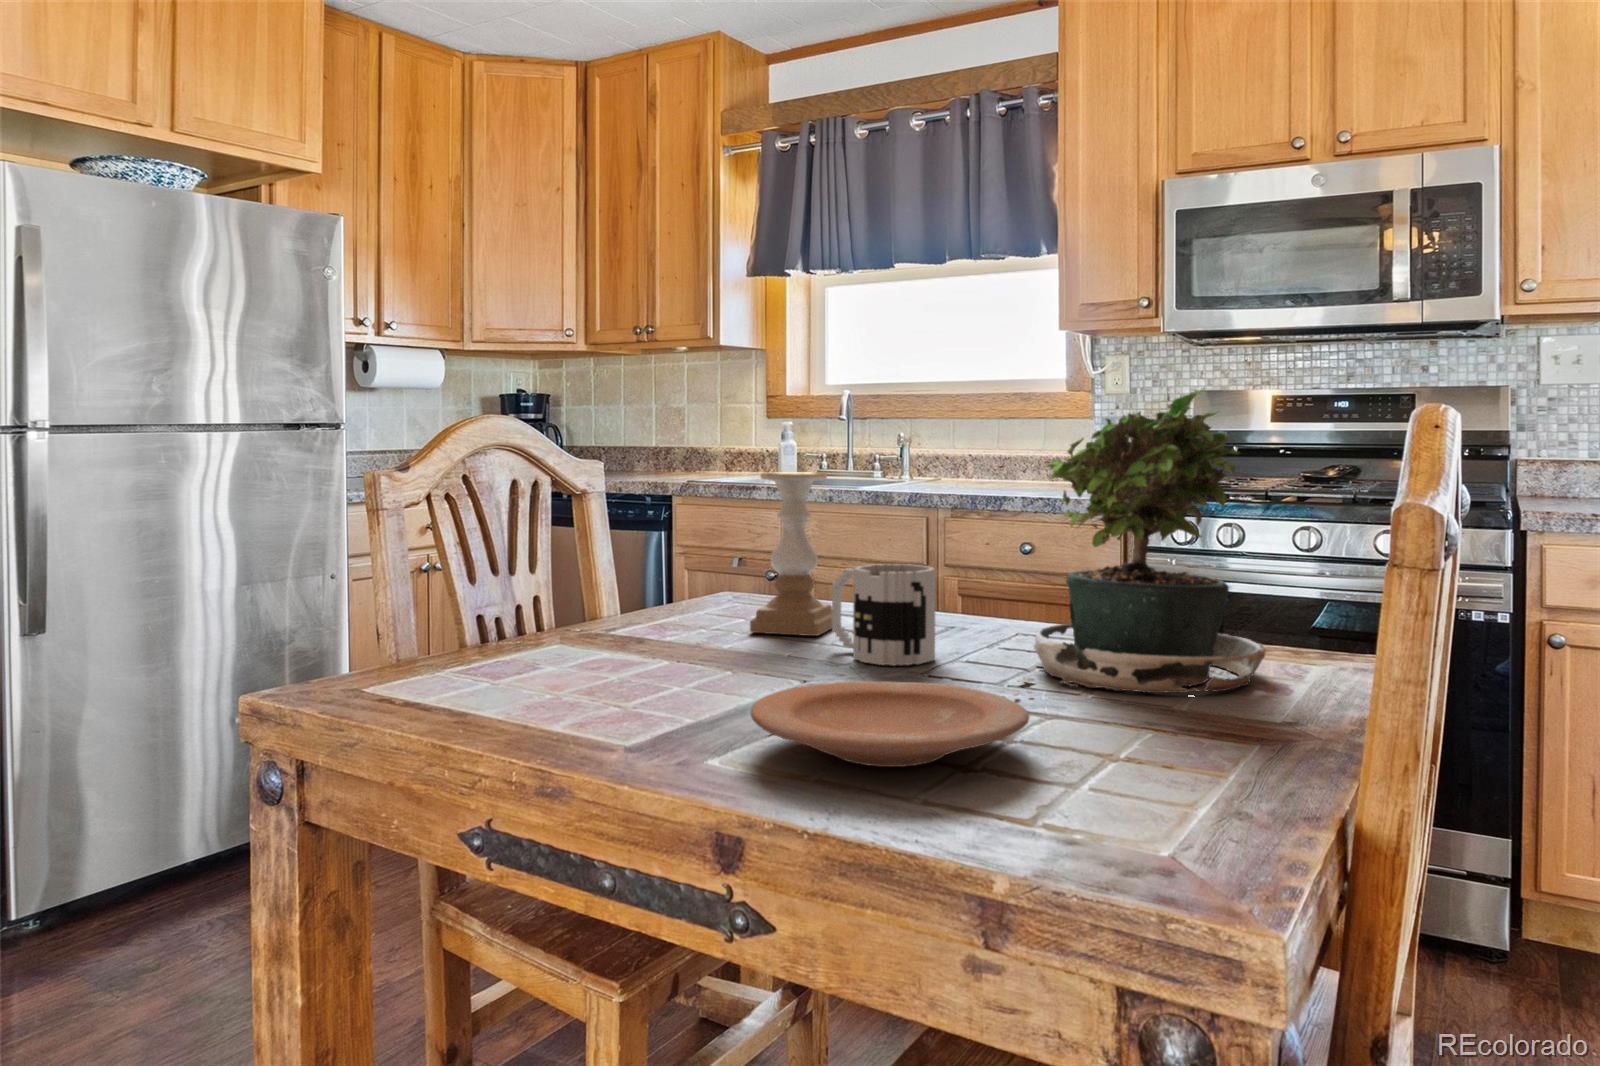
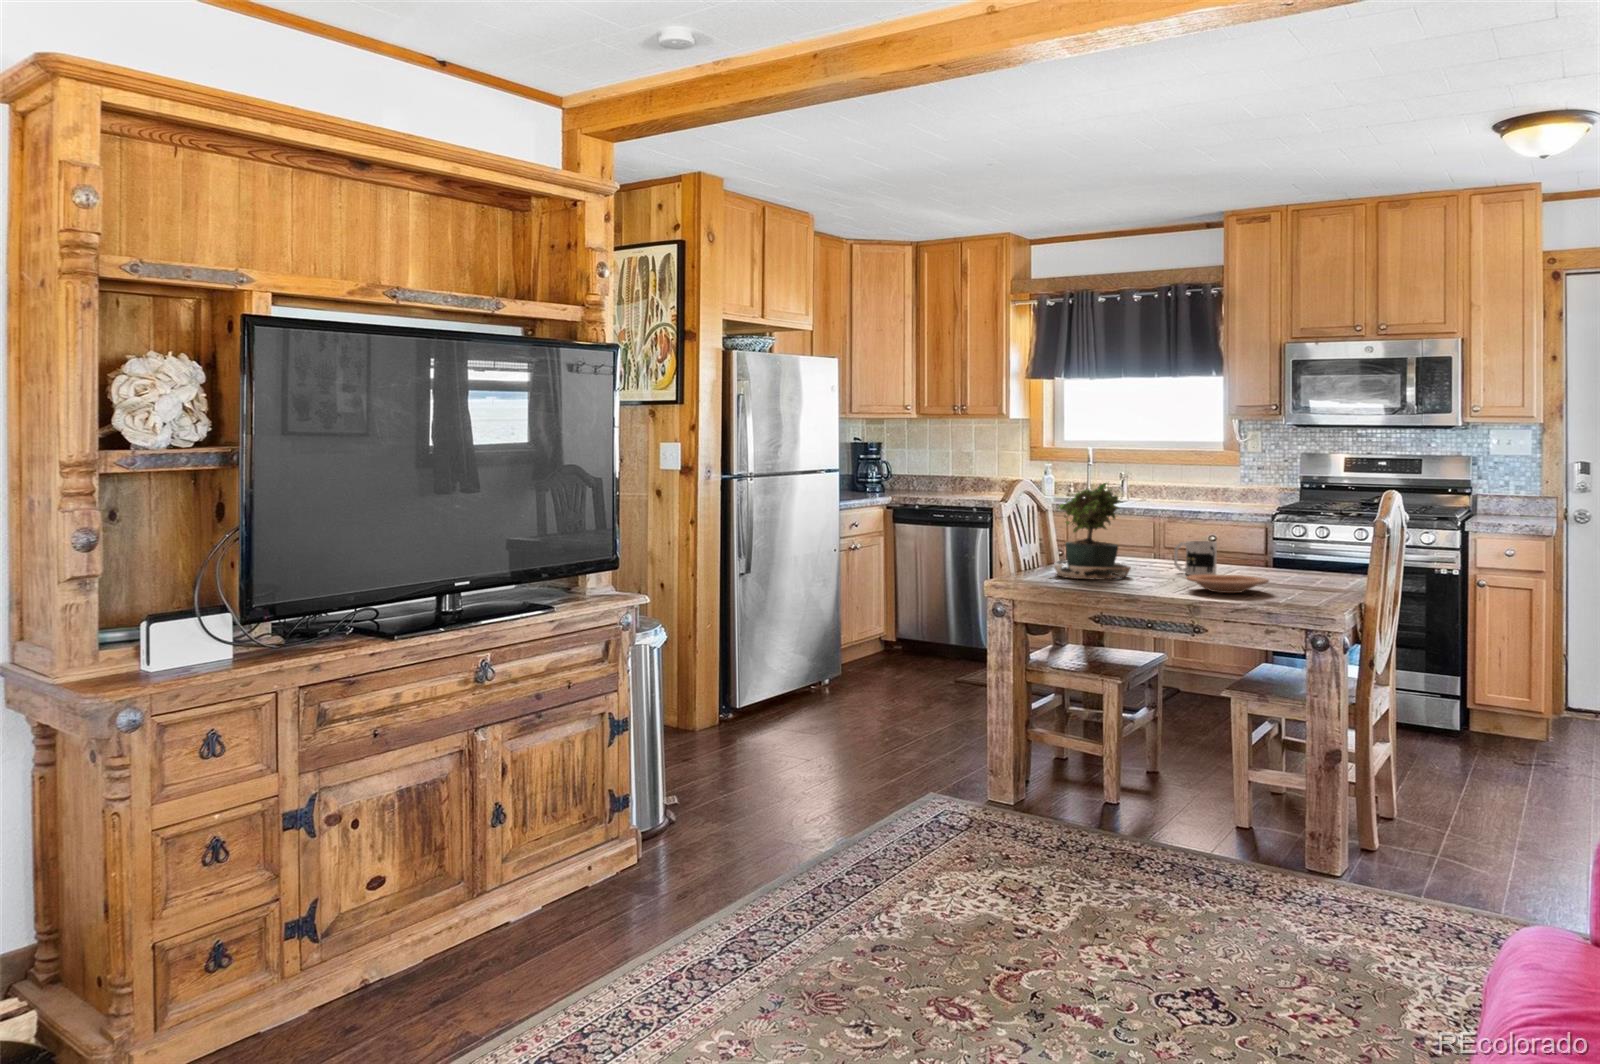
potted plant: present [997,388,1266,696] -> present [1049,483,1131,579]
candle holder: present [750,472,832,636] -> none [1133,505,1164,569]

